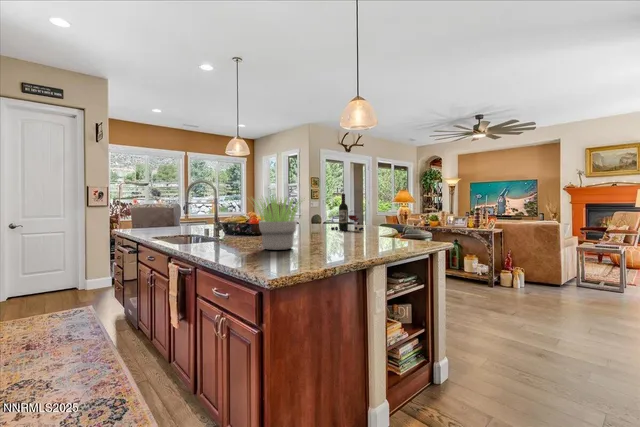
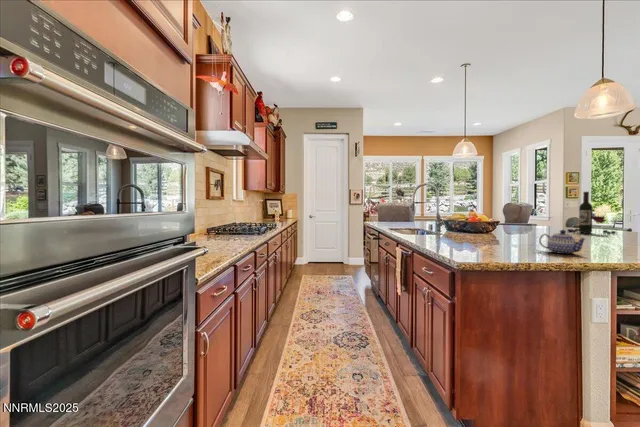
potted plant: present [255,196,302,250] -> none [453,196,516,245]
teapot: none [333,229,372,253] -> present [539,230,585,254]

